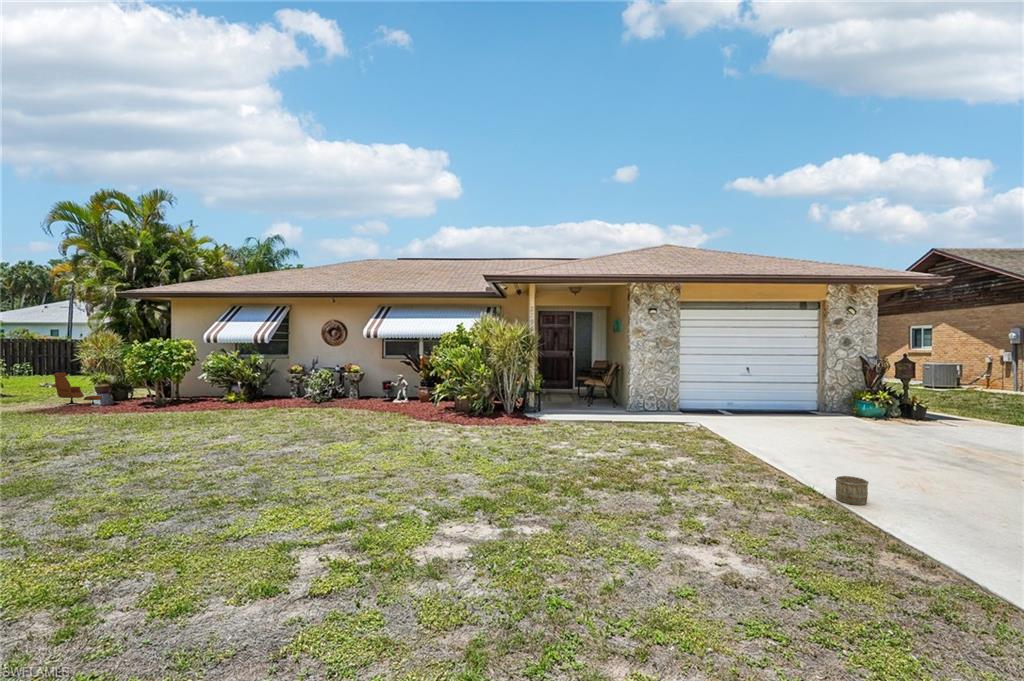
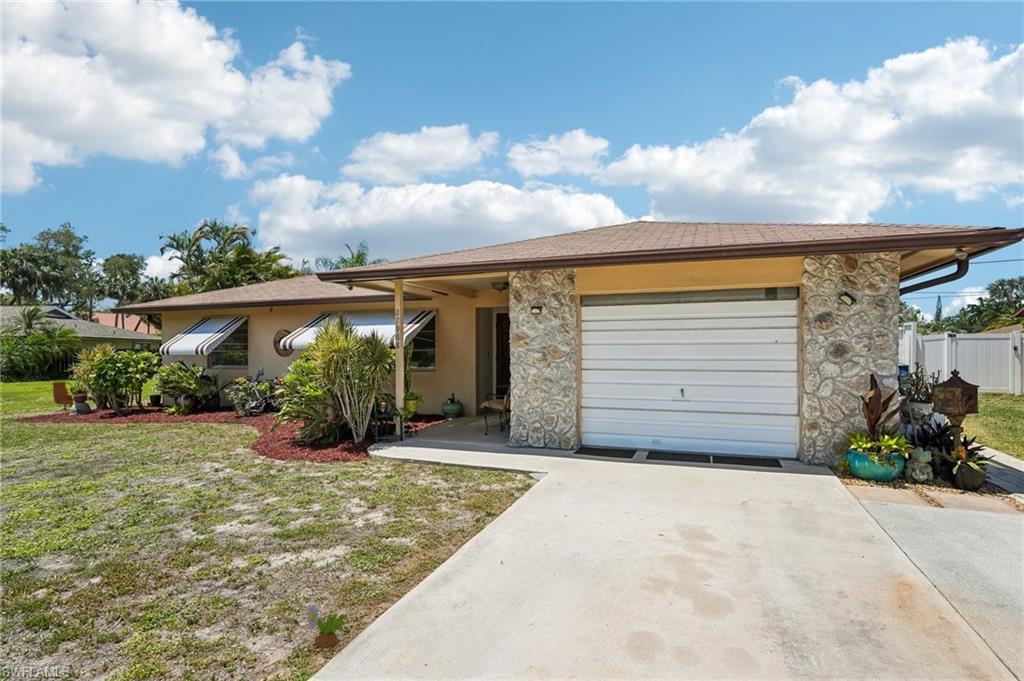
wooden bucket: present [835,476,869,505] -> none [216,543,267,593]
decorative plant: none [967,495,997,517] -> present [307,605,347,648]

